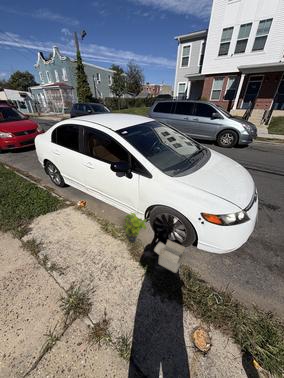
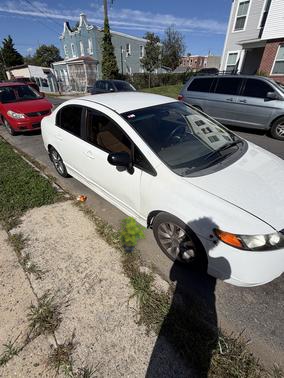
cardboard box: present [154,240,187,273] -> none [149,256,191,300]

